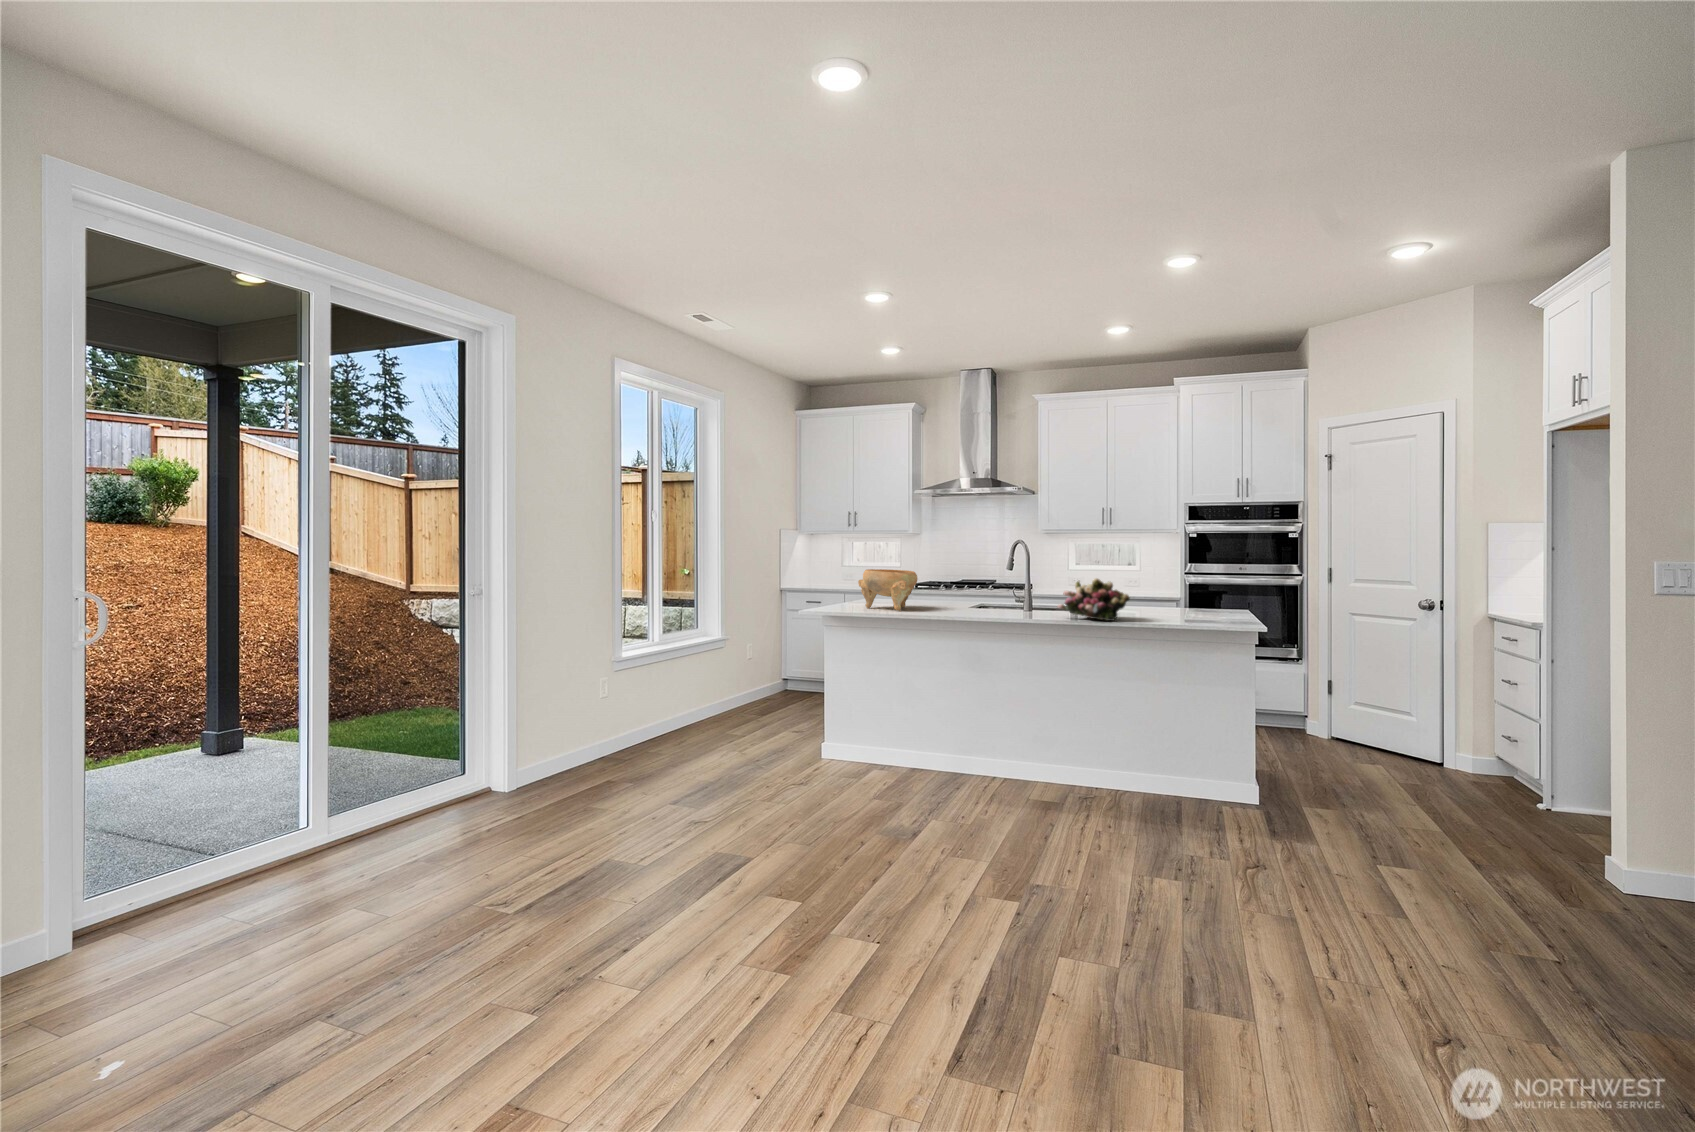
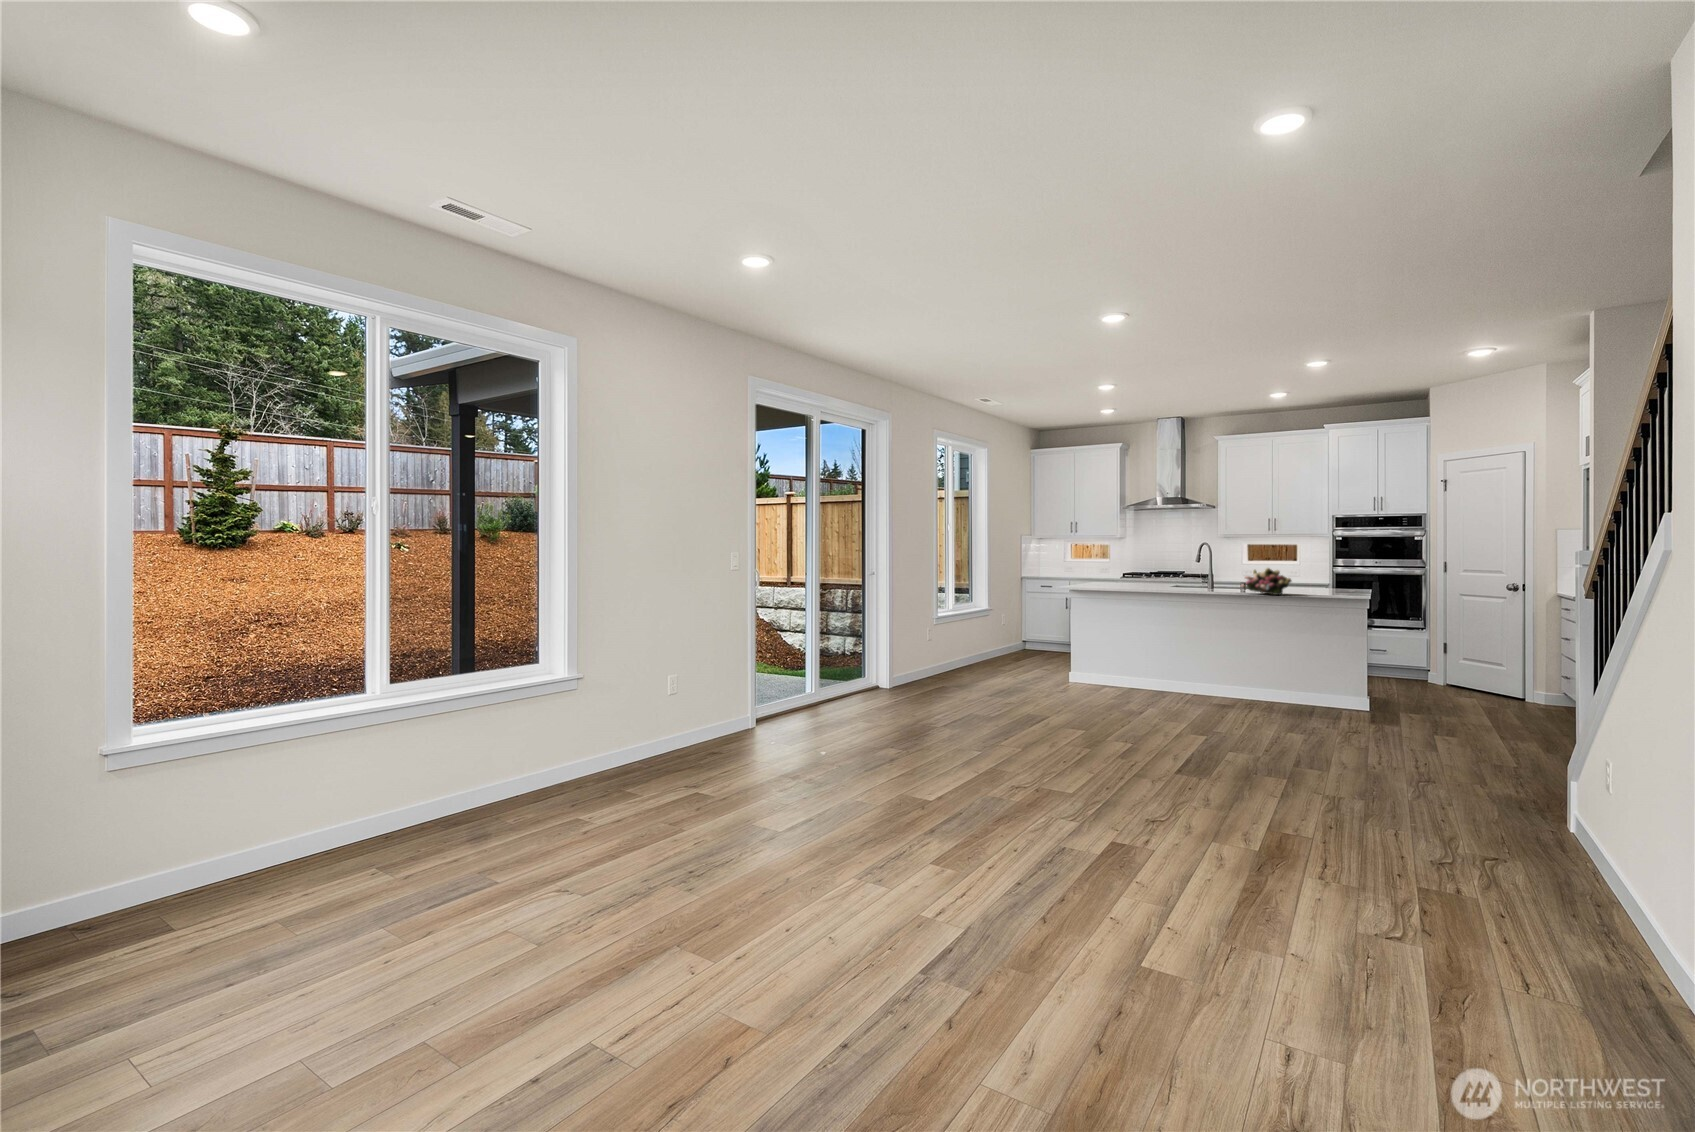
decorative bowl: present [858,569,917,610] -> none [1098,562,1140,588]

